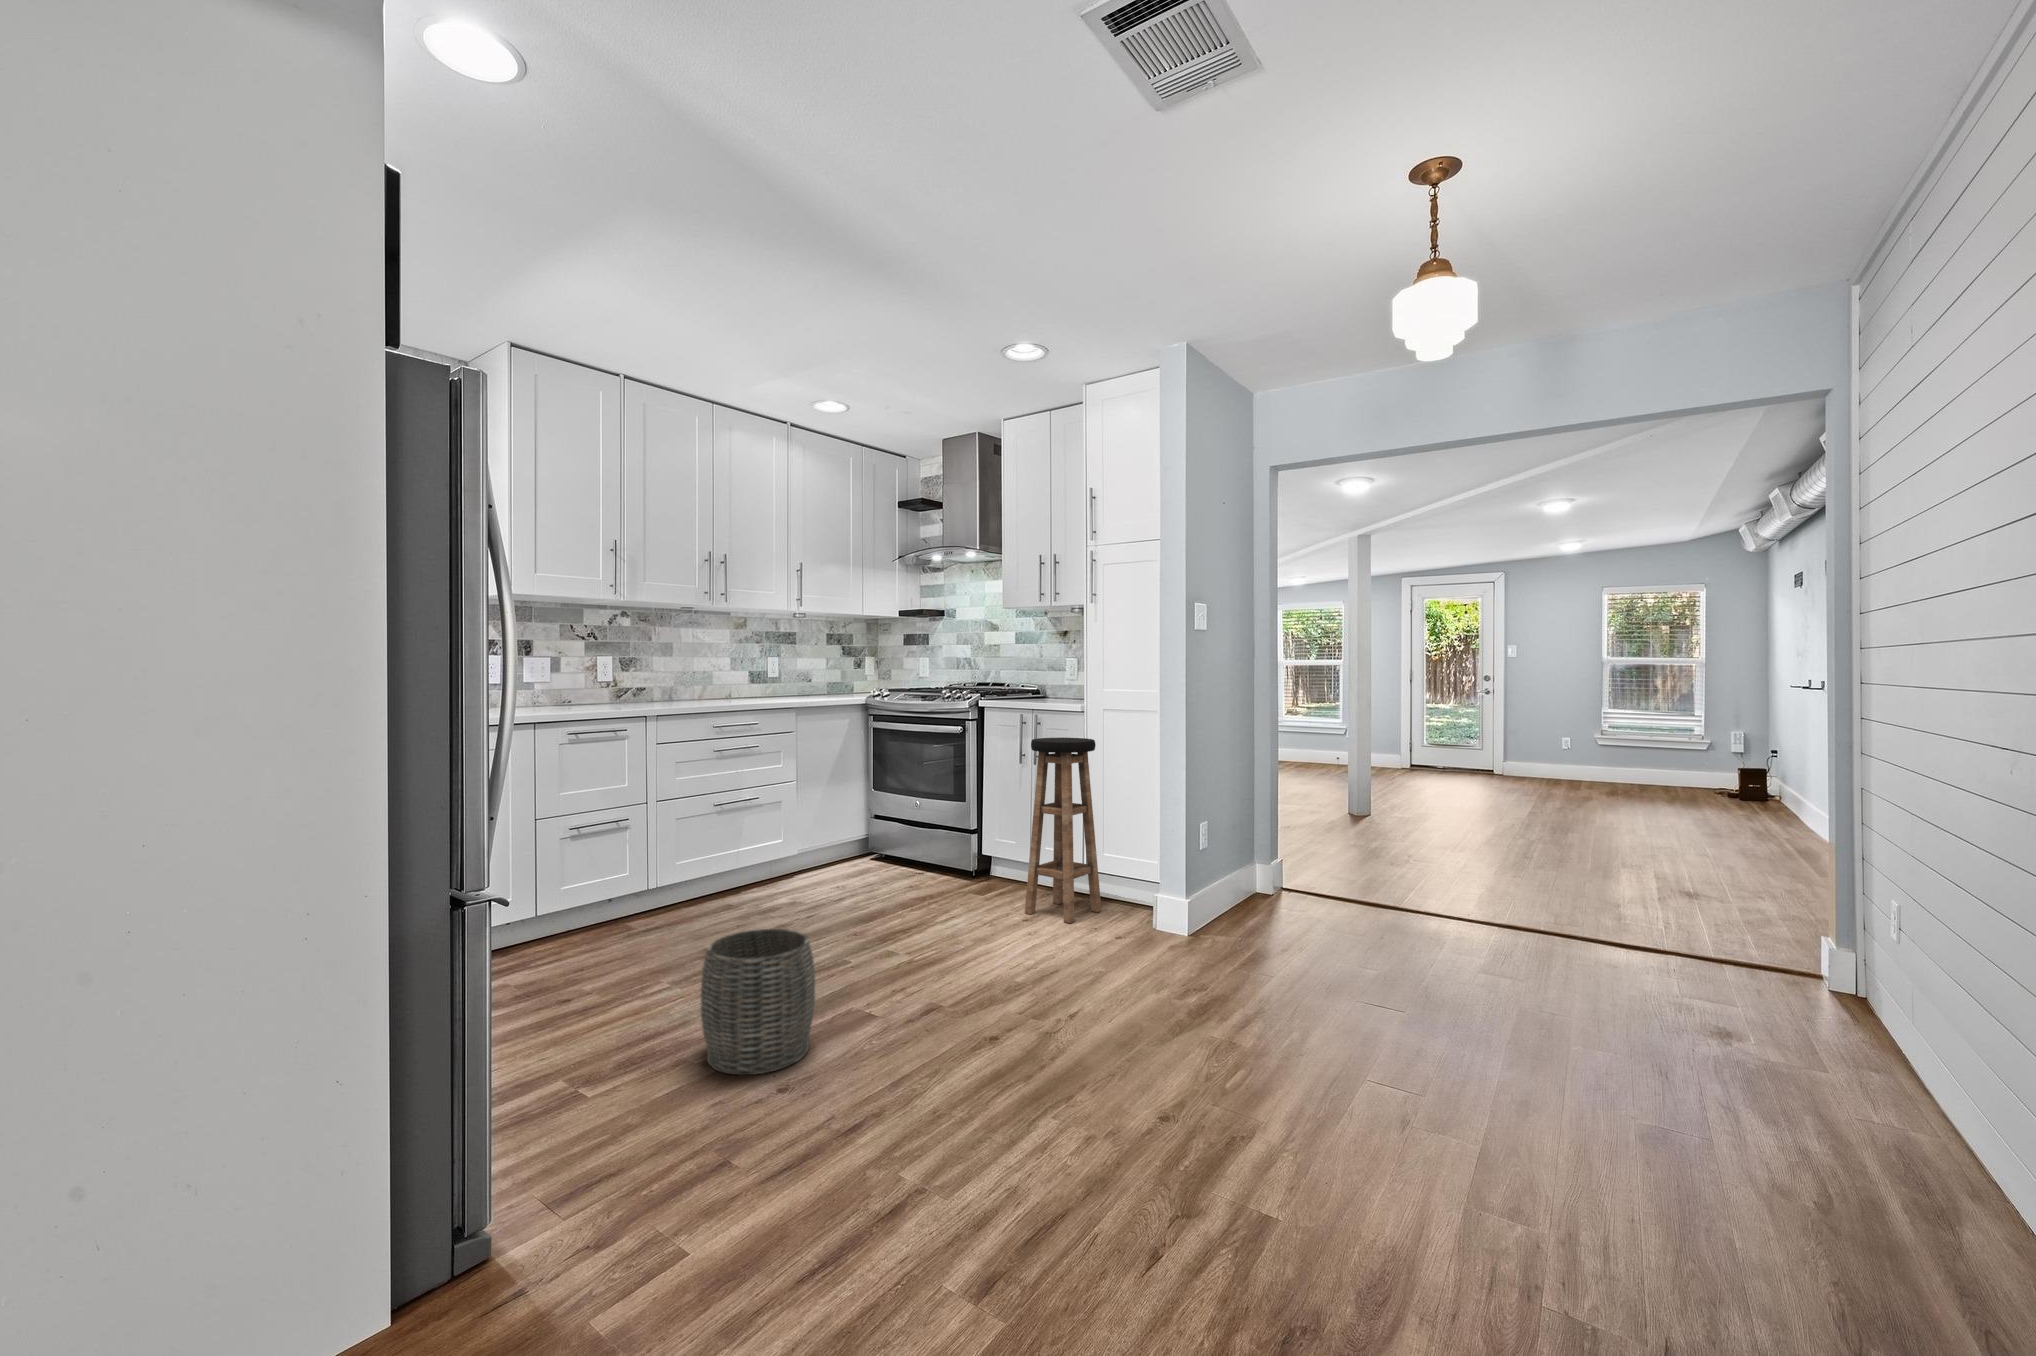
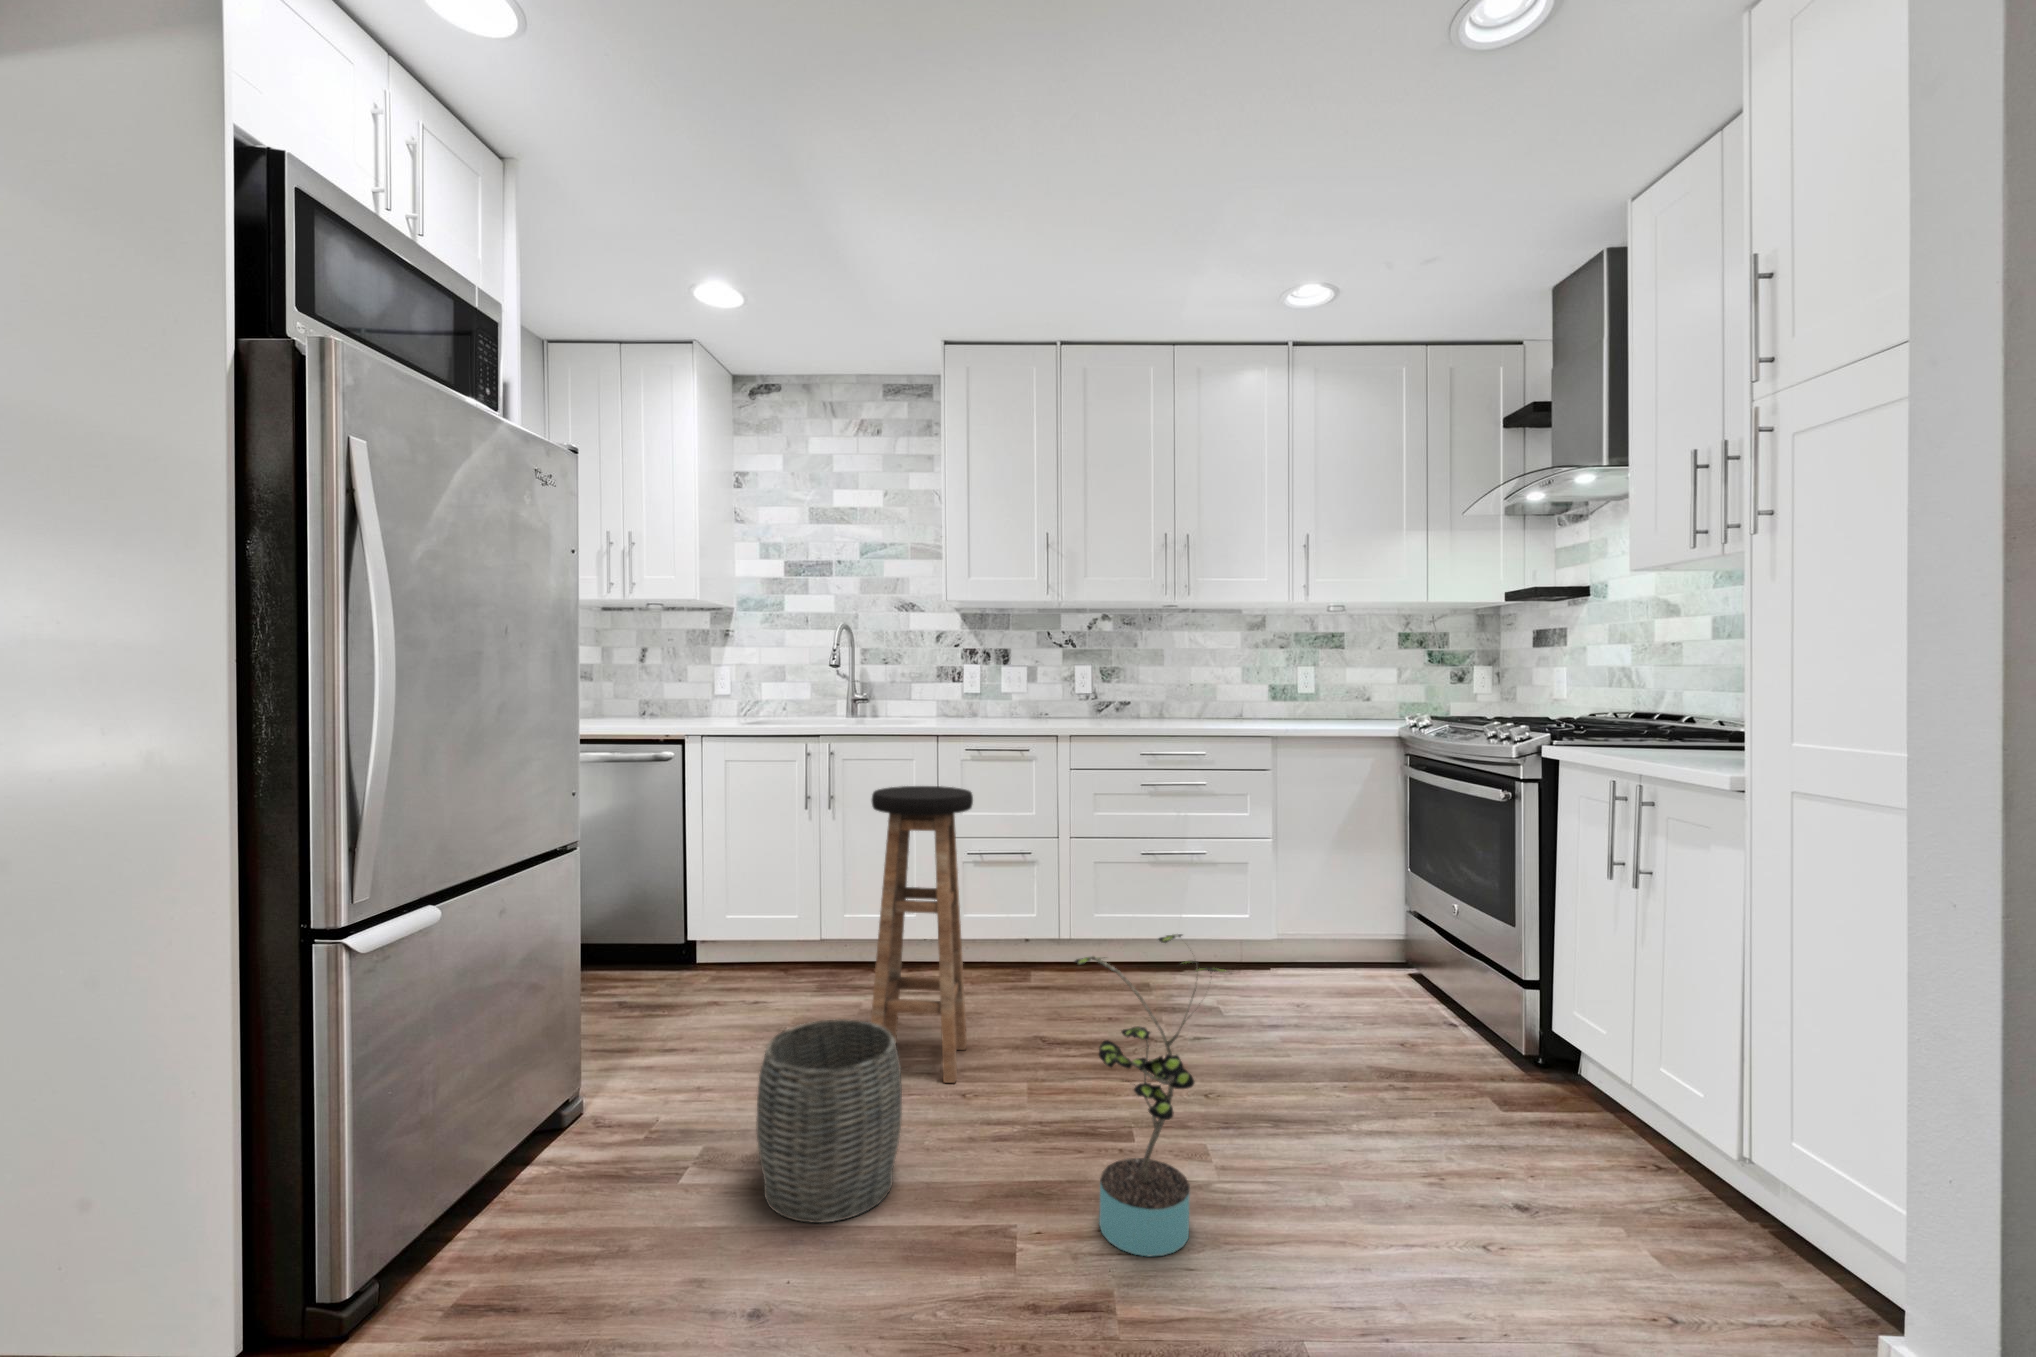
bar stool: present [1025,738,1101,923] -> present [871,786,973,1083]
potted plant: none [893,813,995,999] -> present [1075,934,1226,1257]

